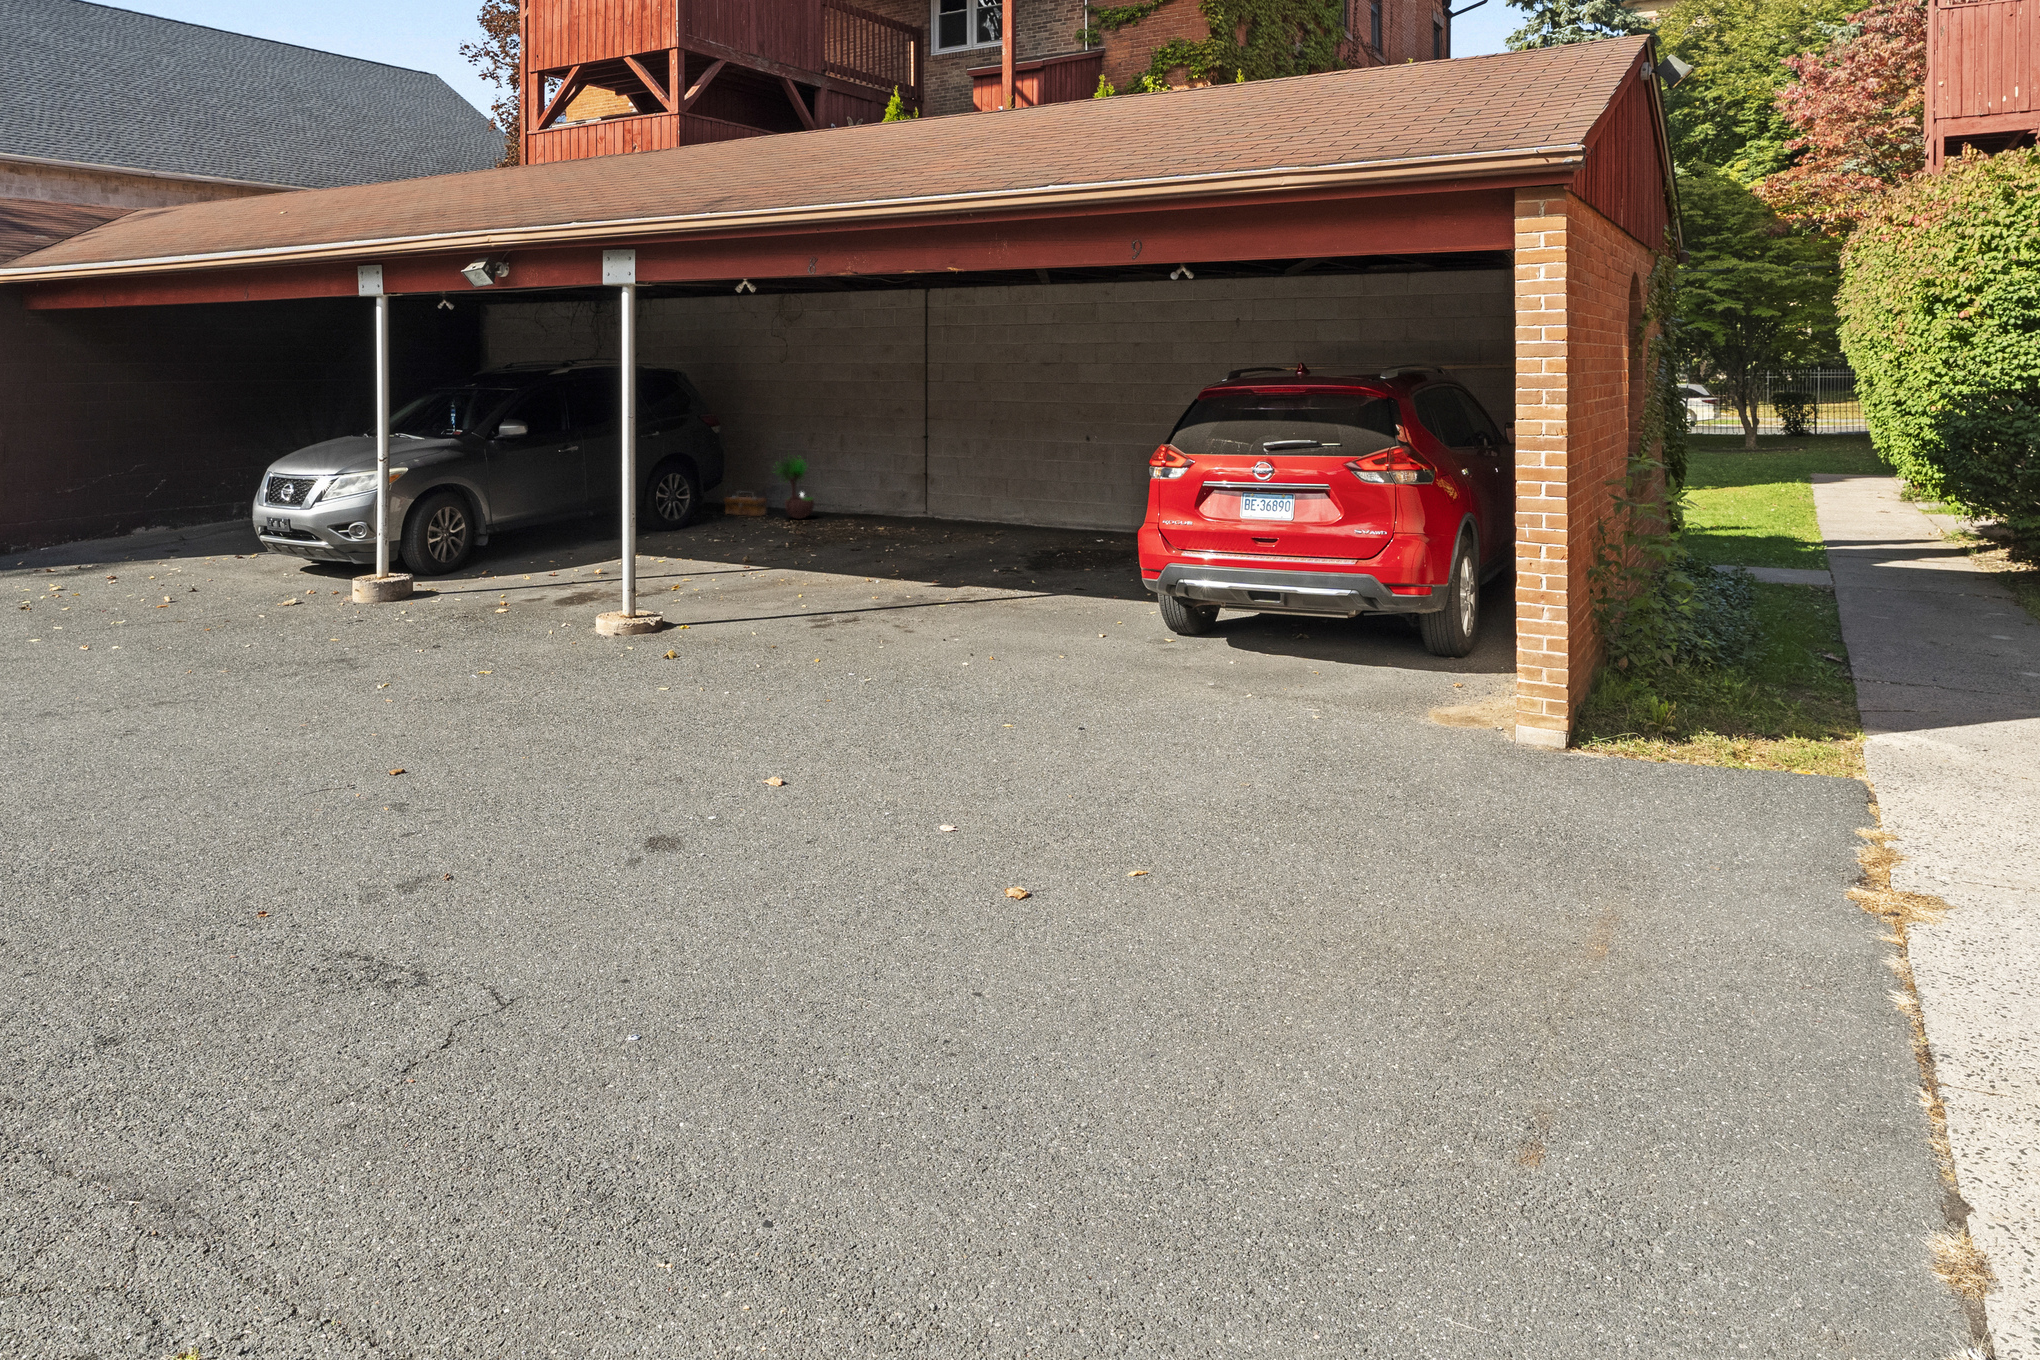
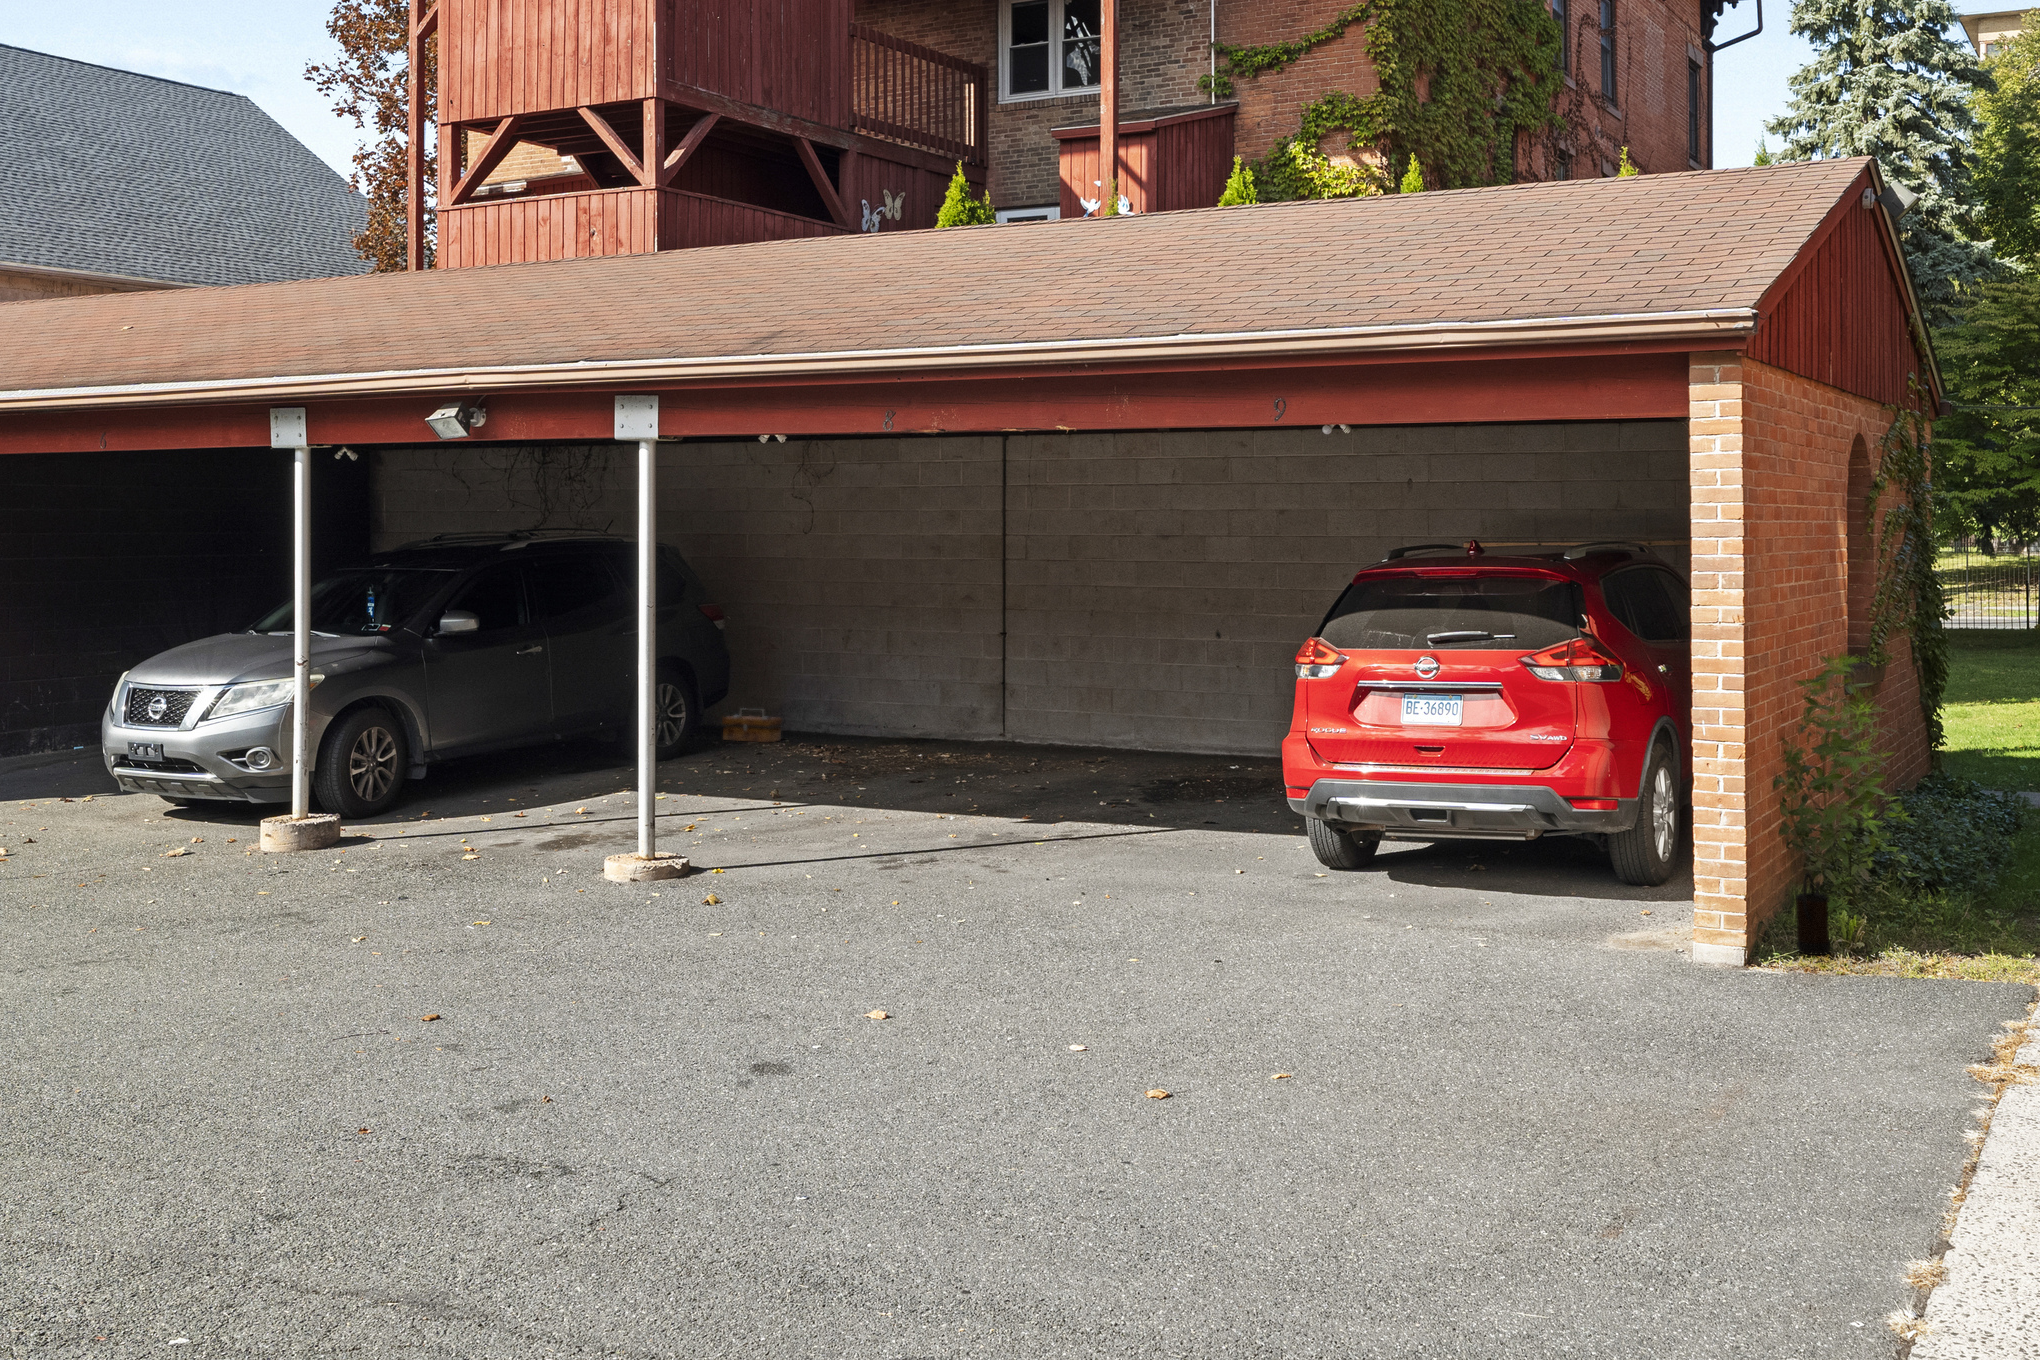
potted tree: present [776,456,814,519] -> none [791,651,849,745]
watering can: none [1601,657,1634,730] -> present [1796,873,1830,955]

